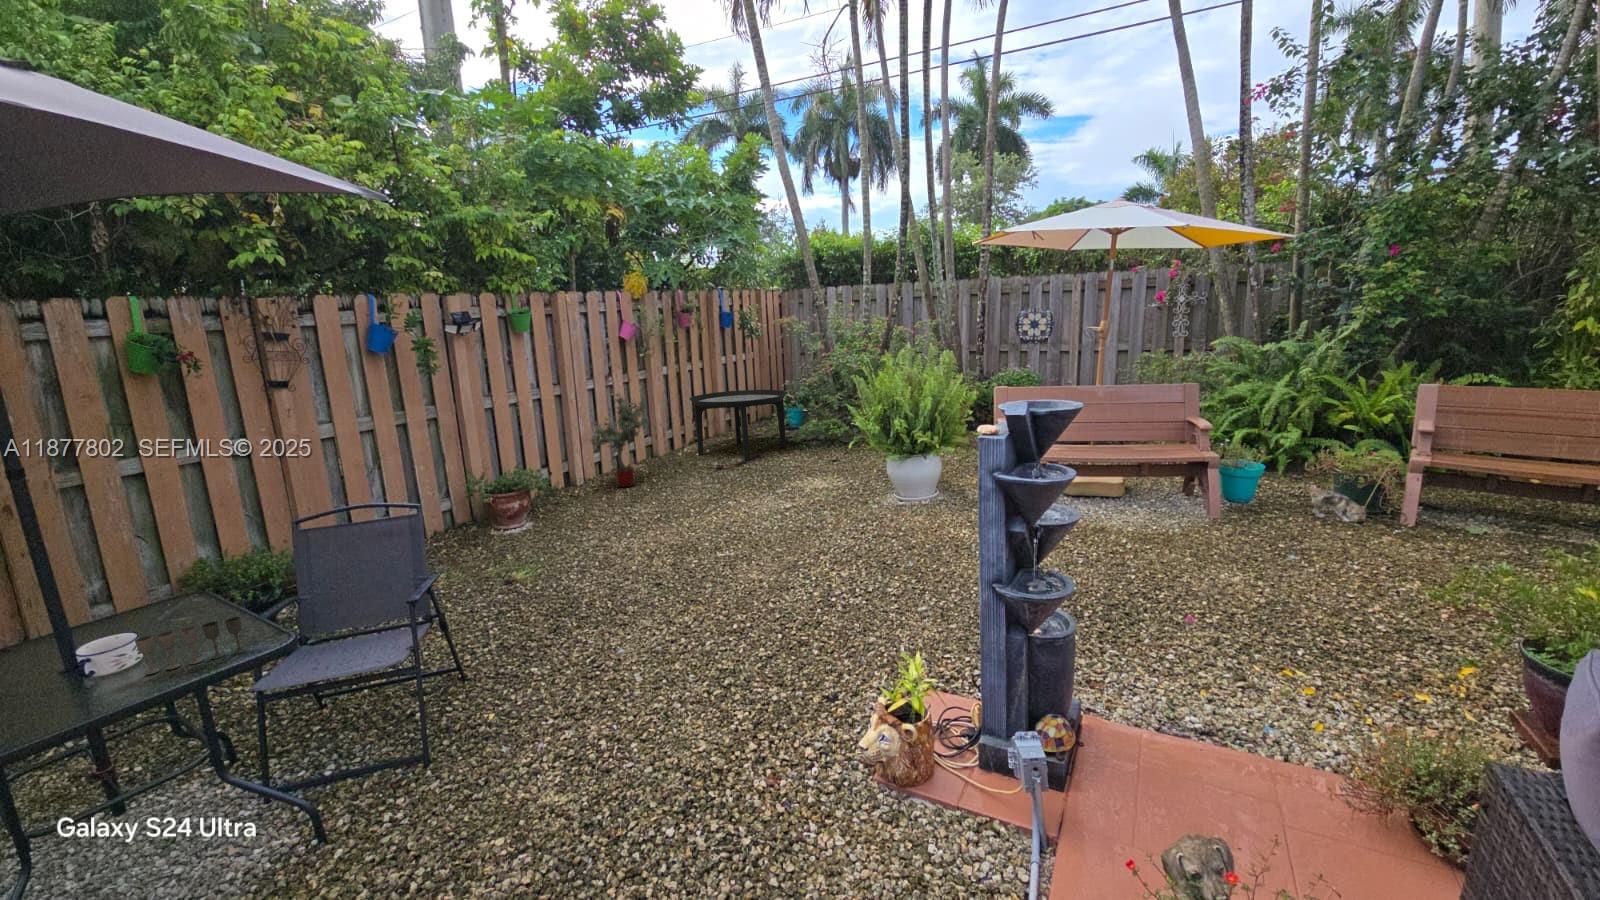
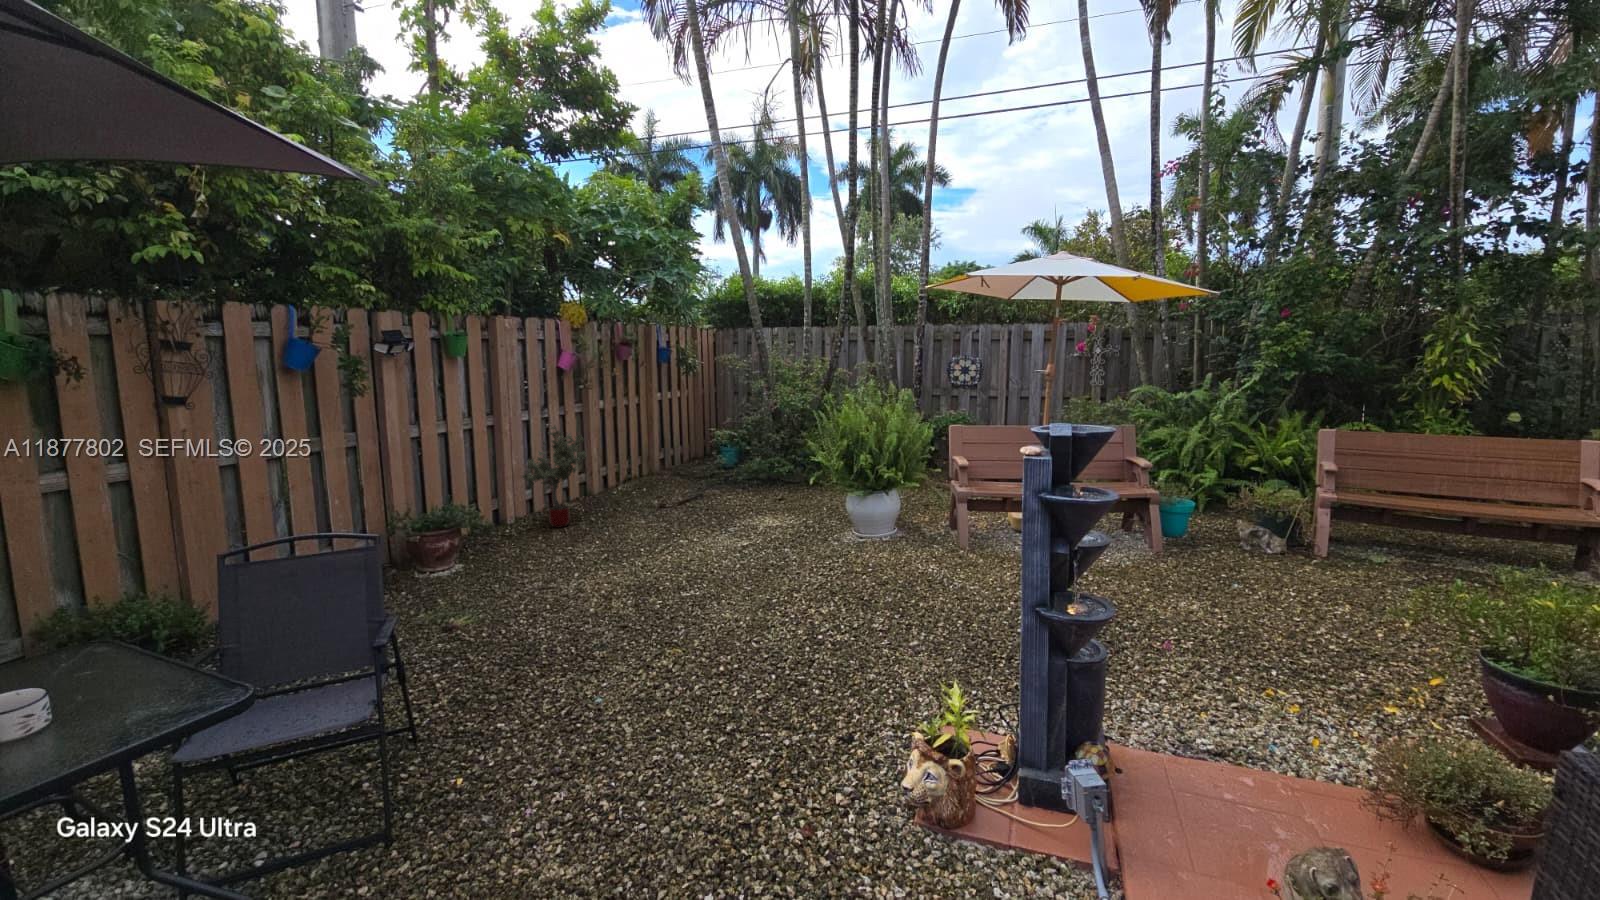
round table: present [689,390,787,460] -> none [624,427,728,499]
wine glass: present [135,617,247,675] -> none [35,668,182,746]

